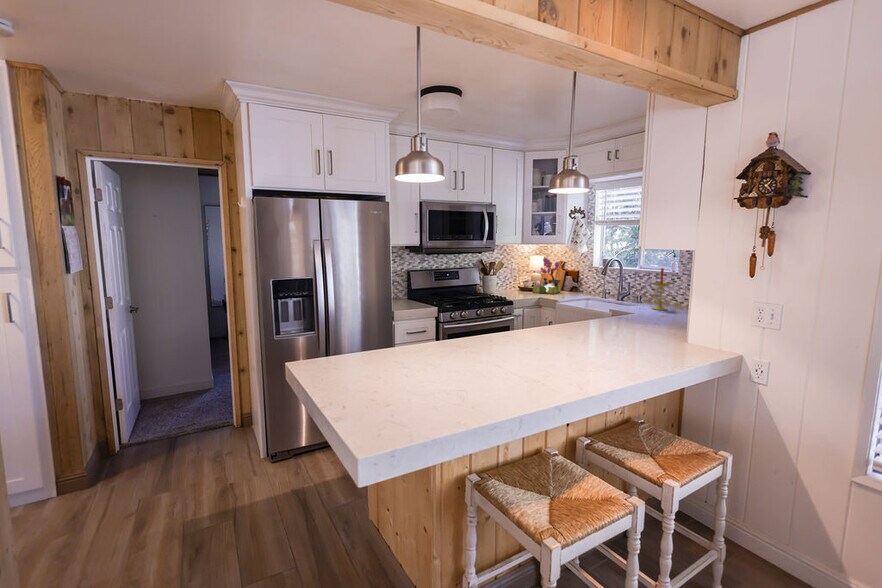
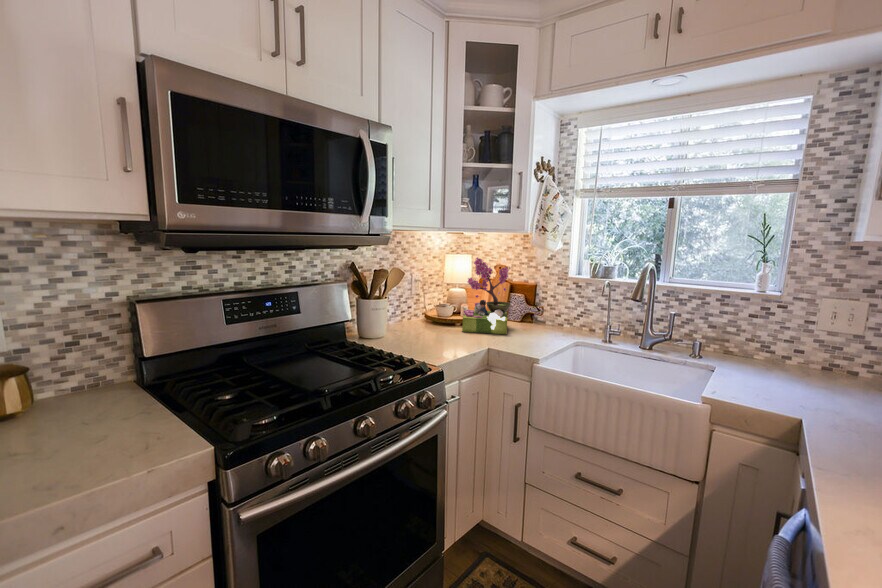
candle: present [652,268,670,310] -> none [780,290,840,393]

